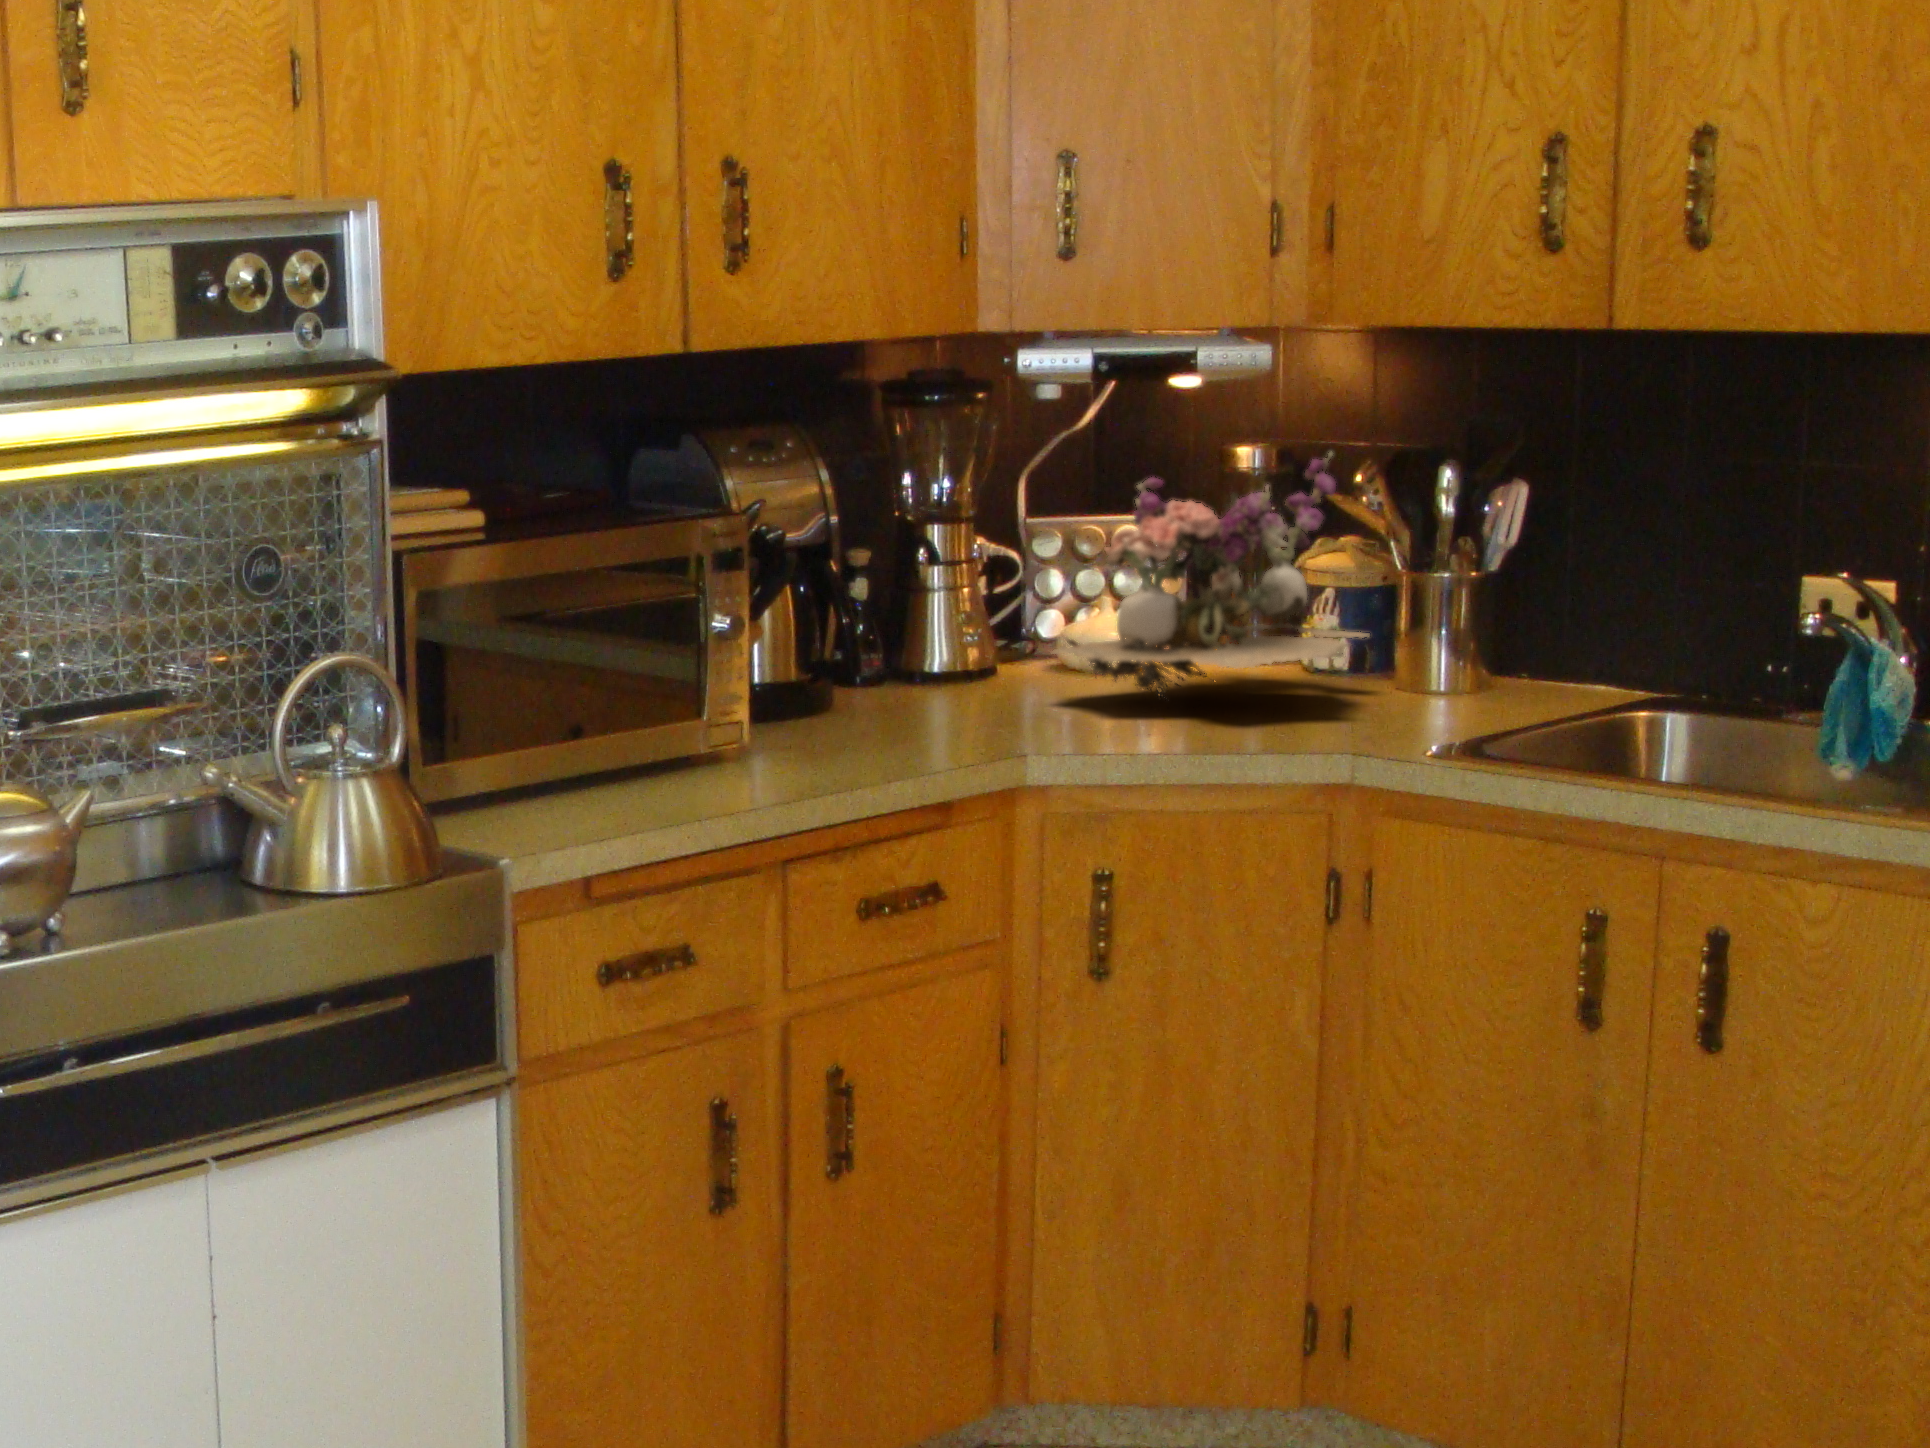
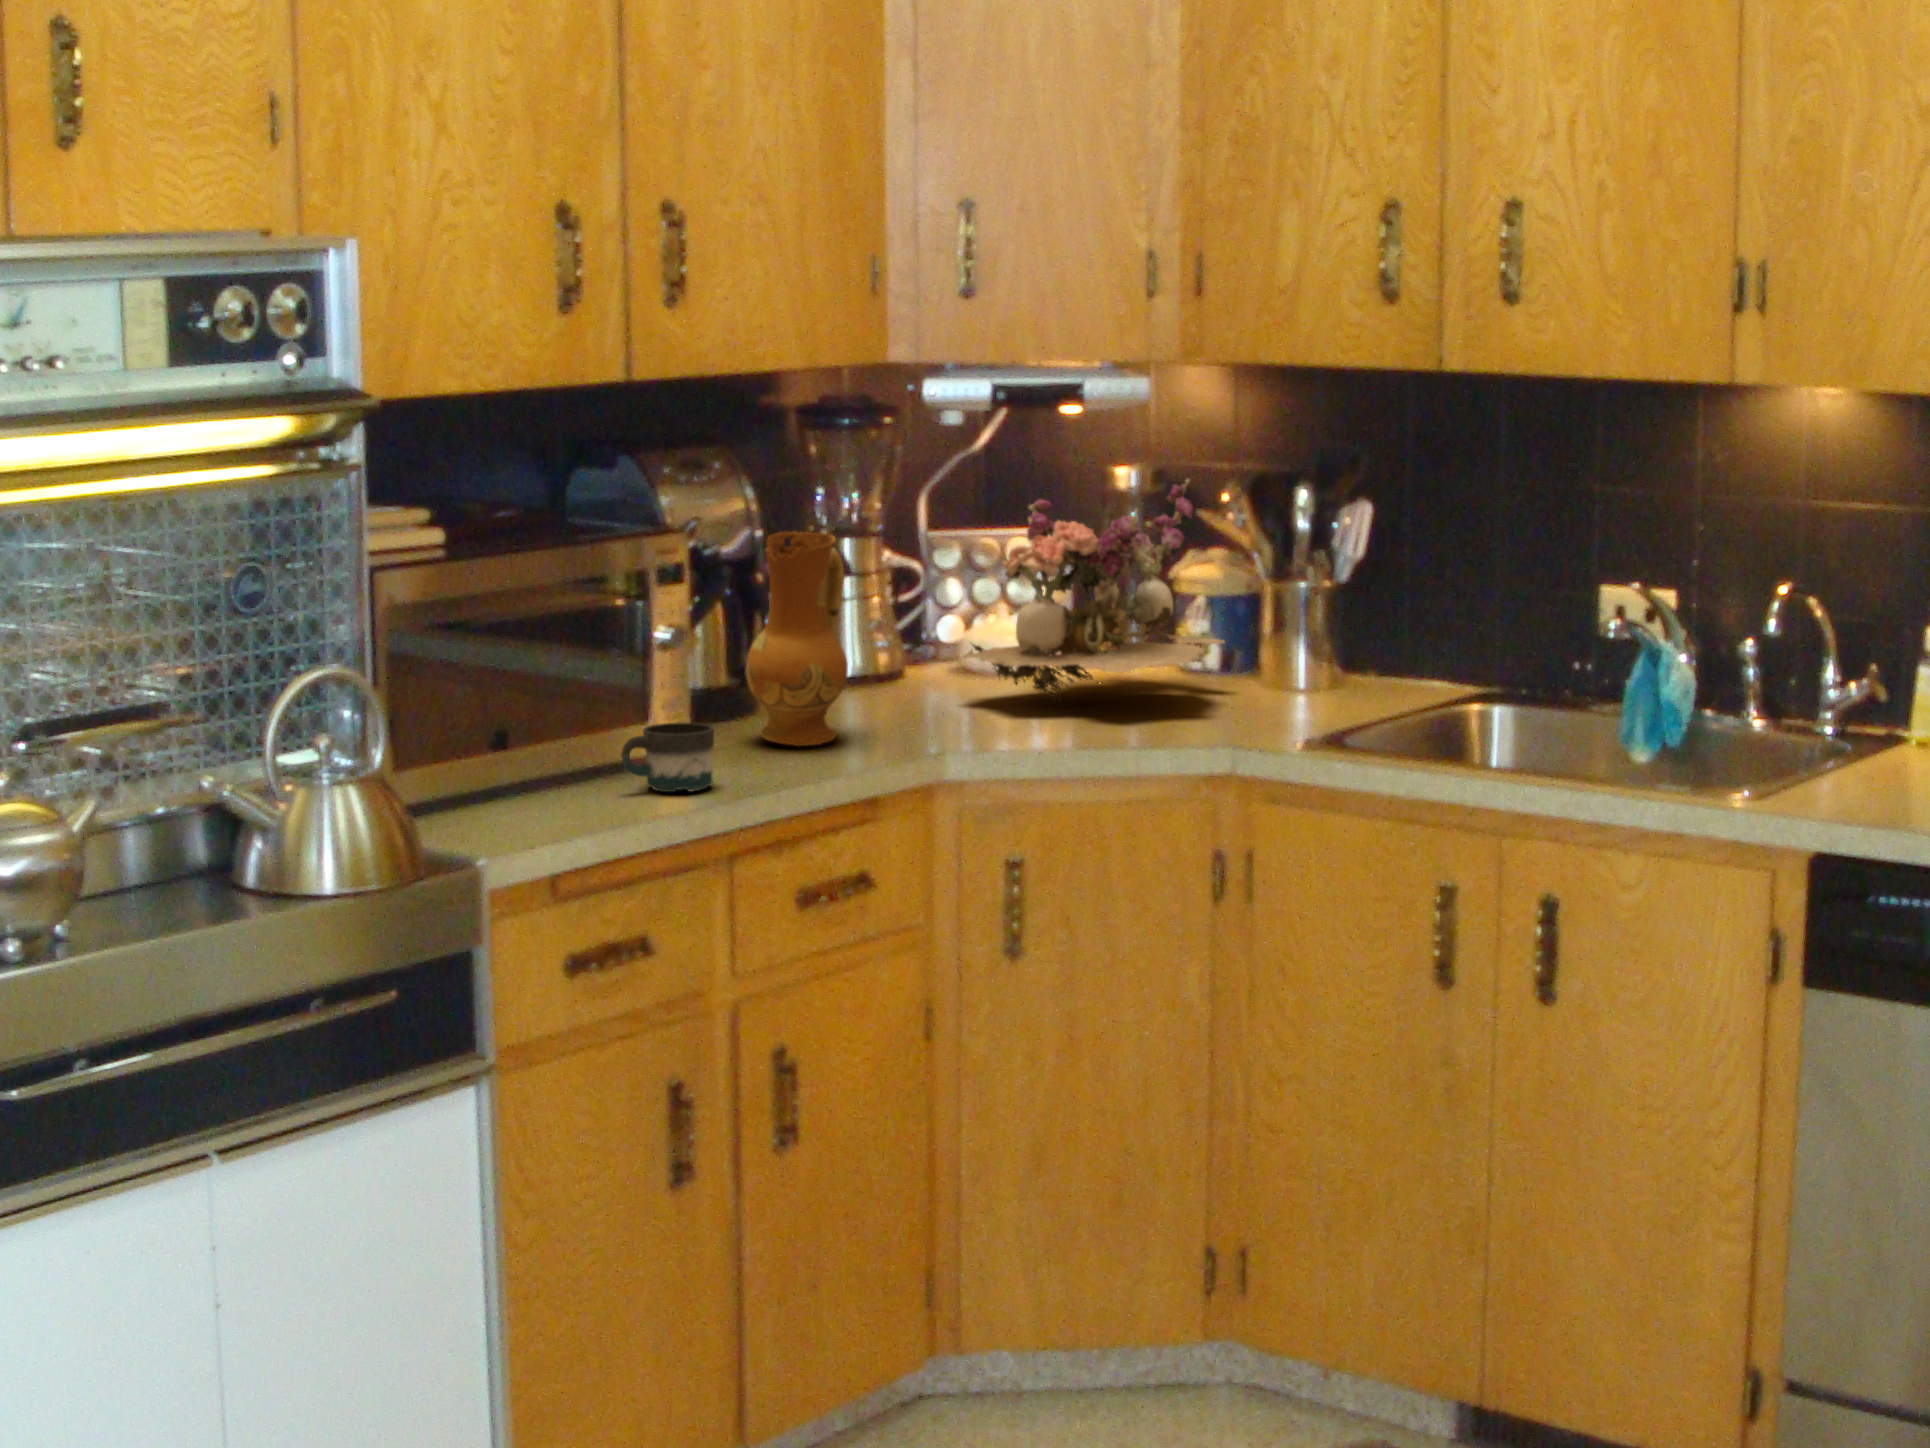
ceramic jug: none [806,514,921,746] -> present [746,532,848,746]
mug: none [663,719,765,793] -> present [621,723,714,792]

